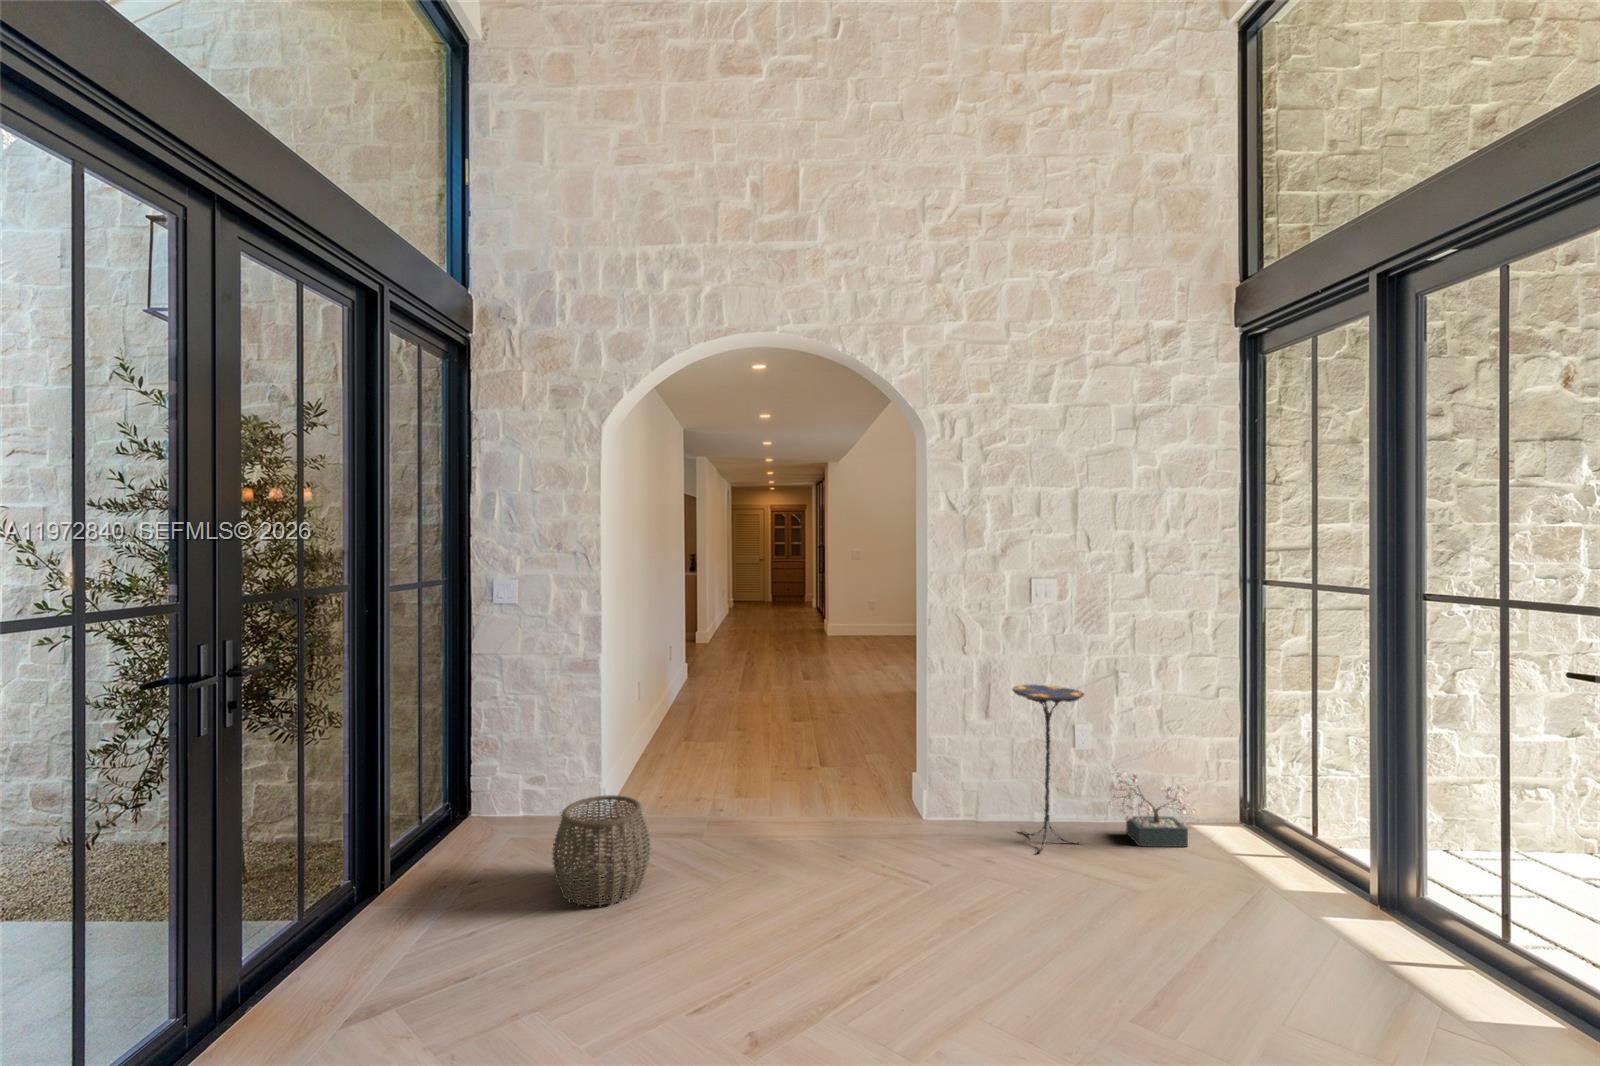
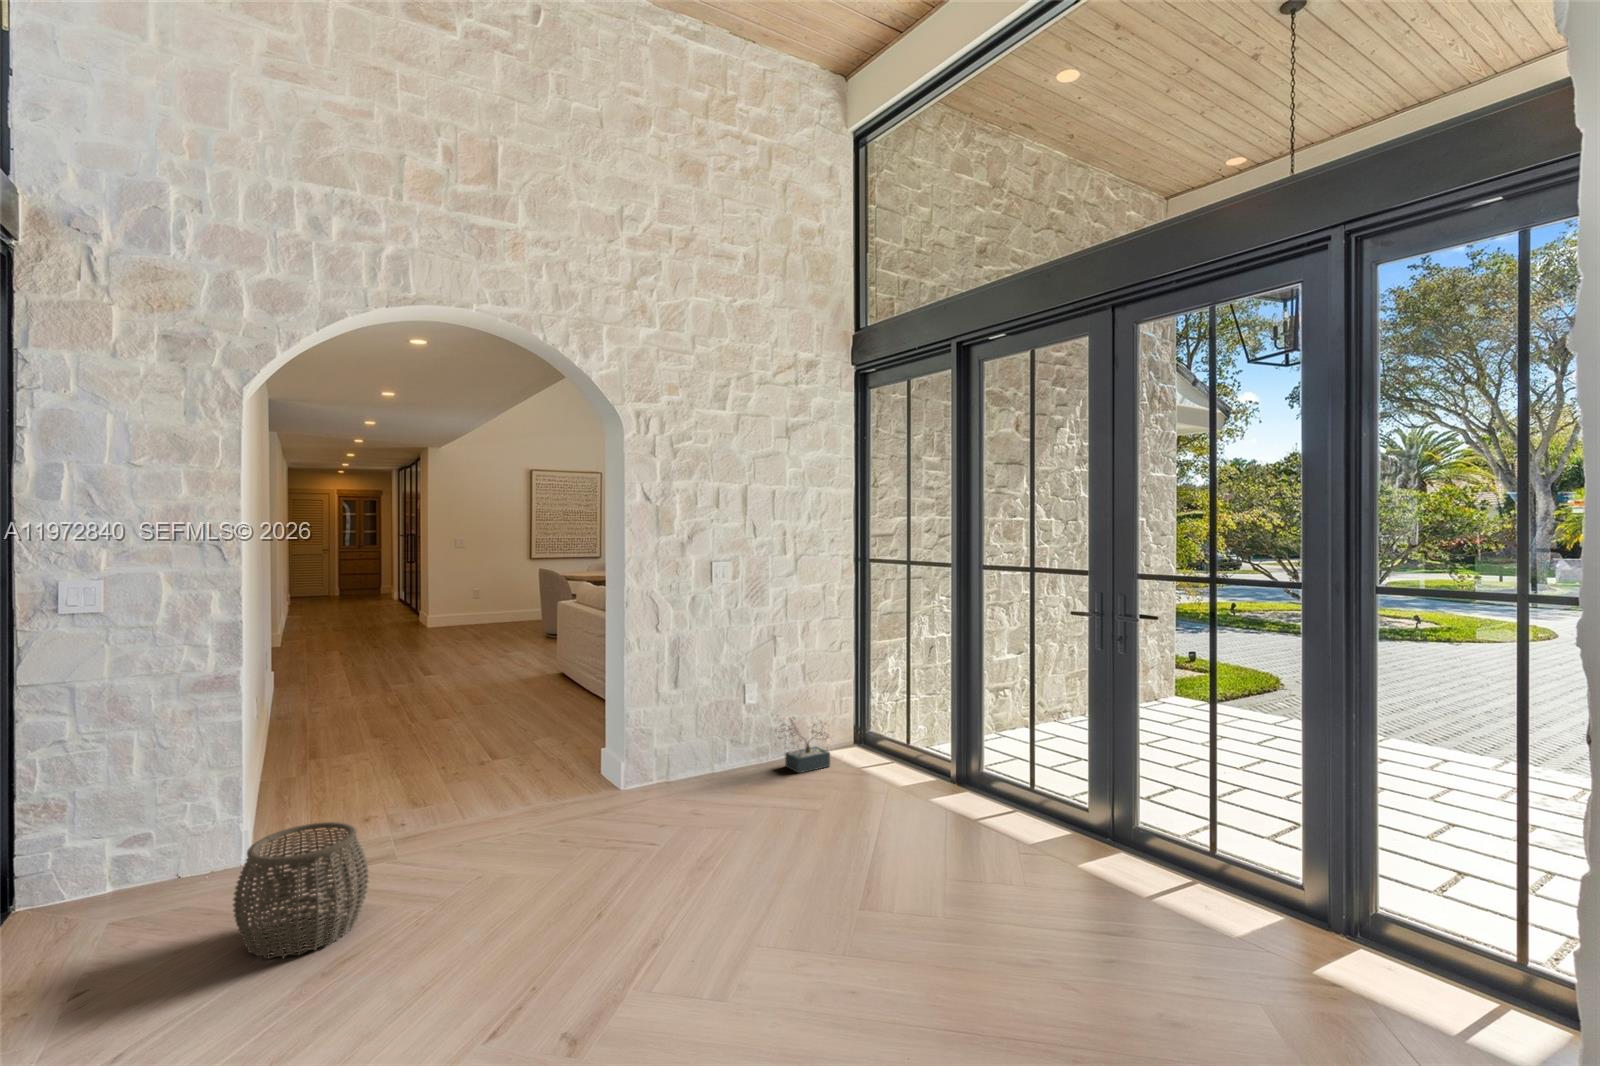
side table: present [1012,685,1084,853] -> none [703,652,762,794]

